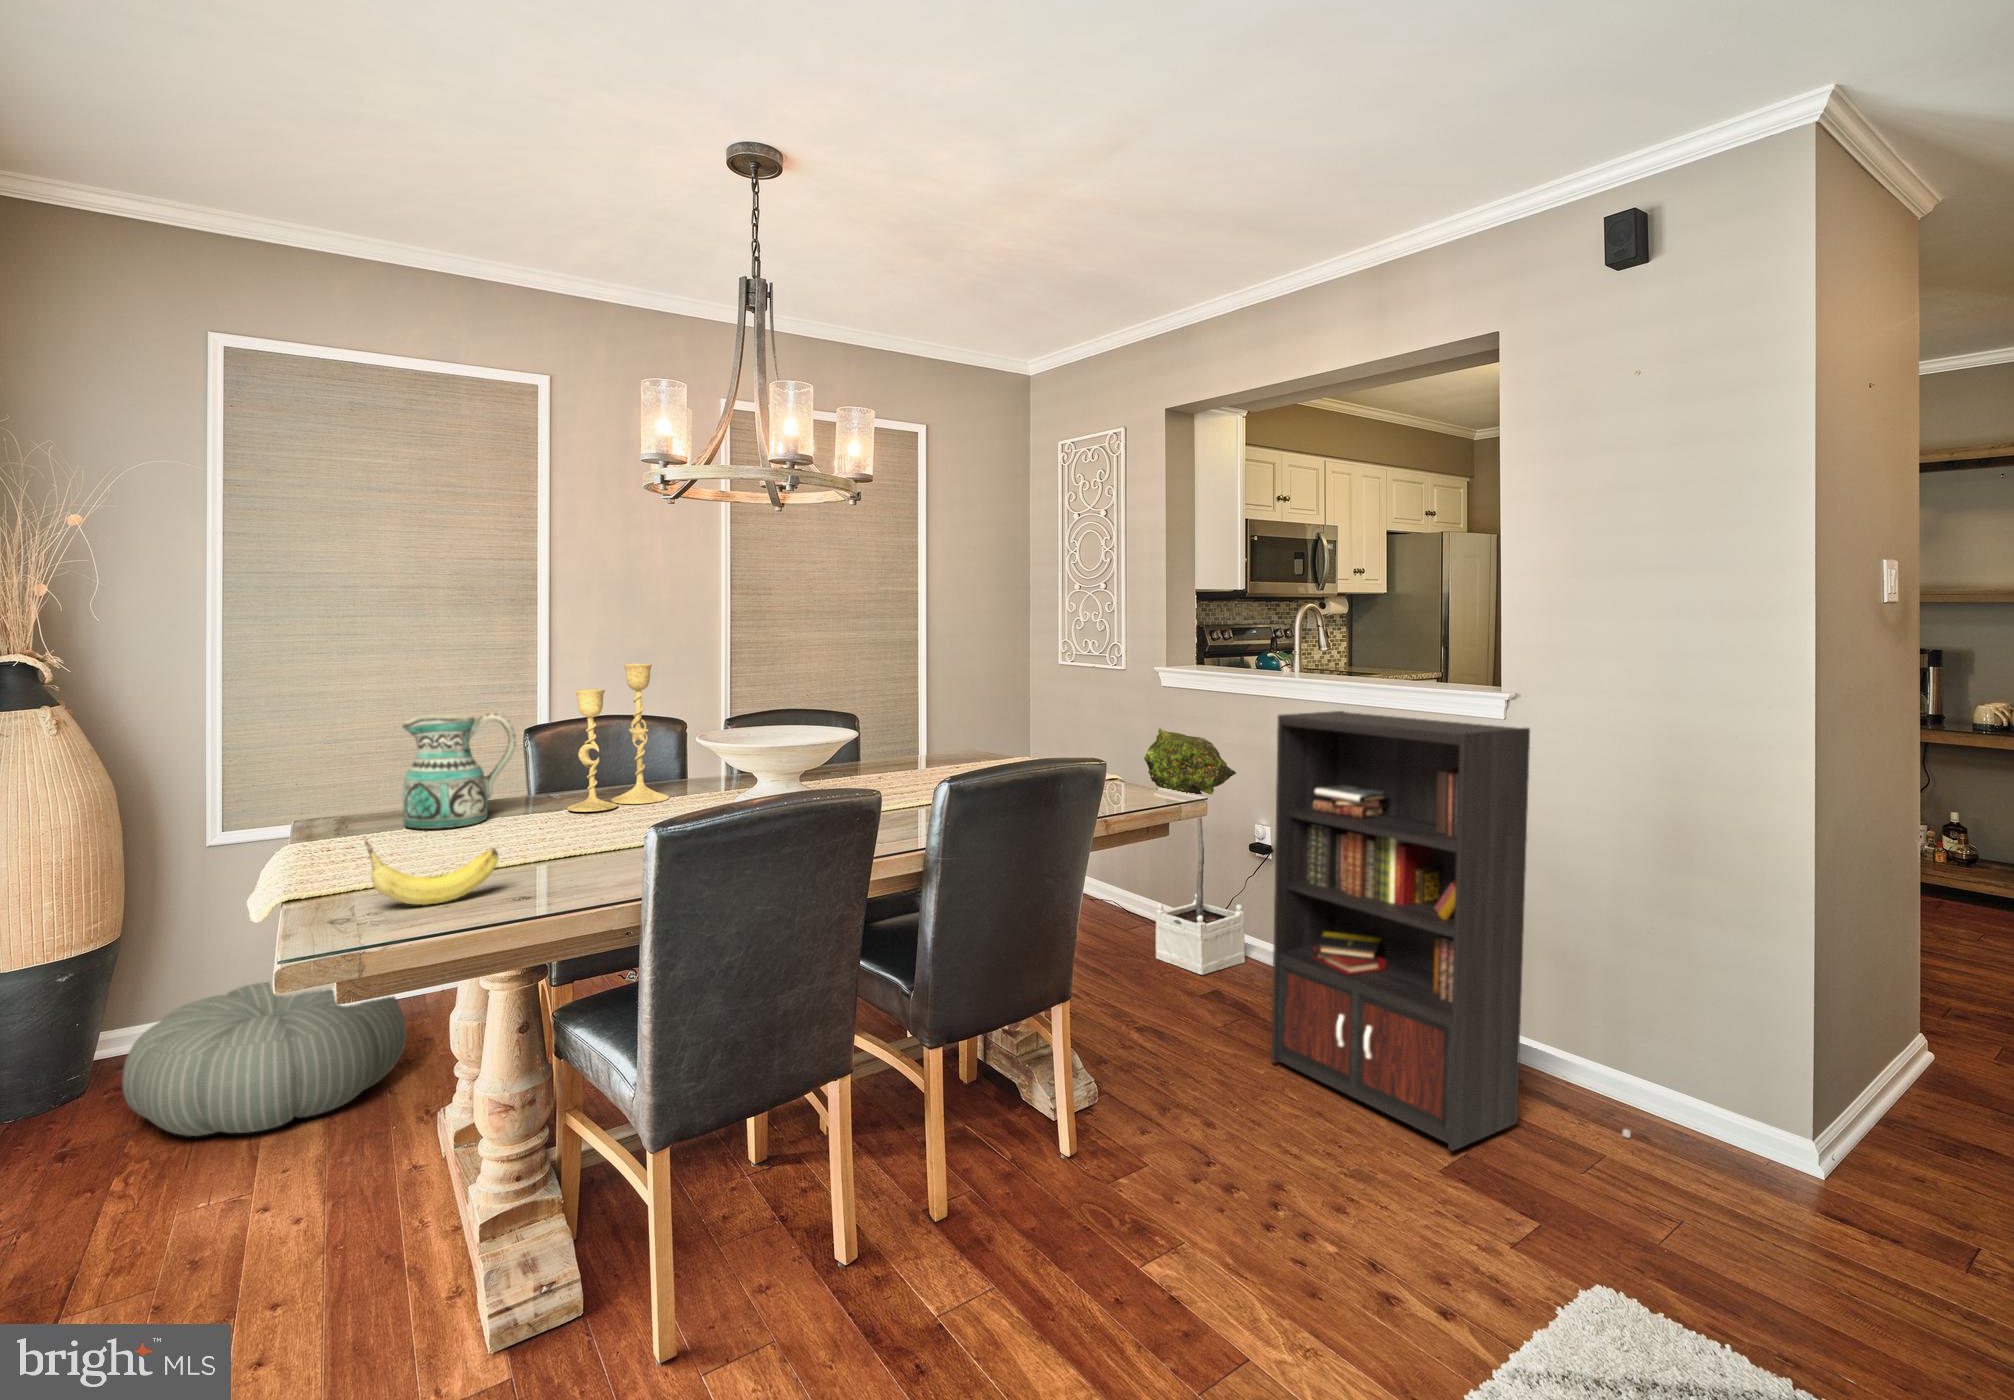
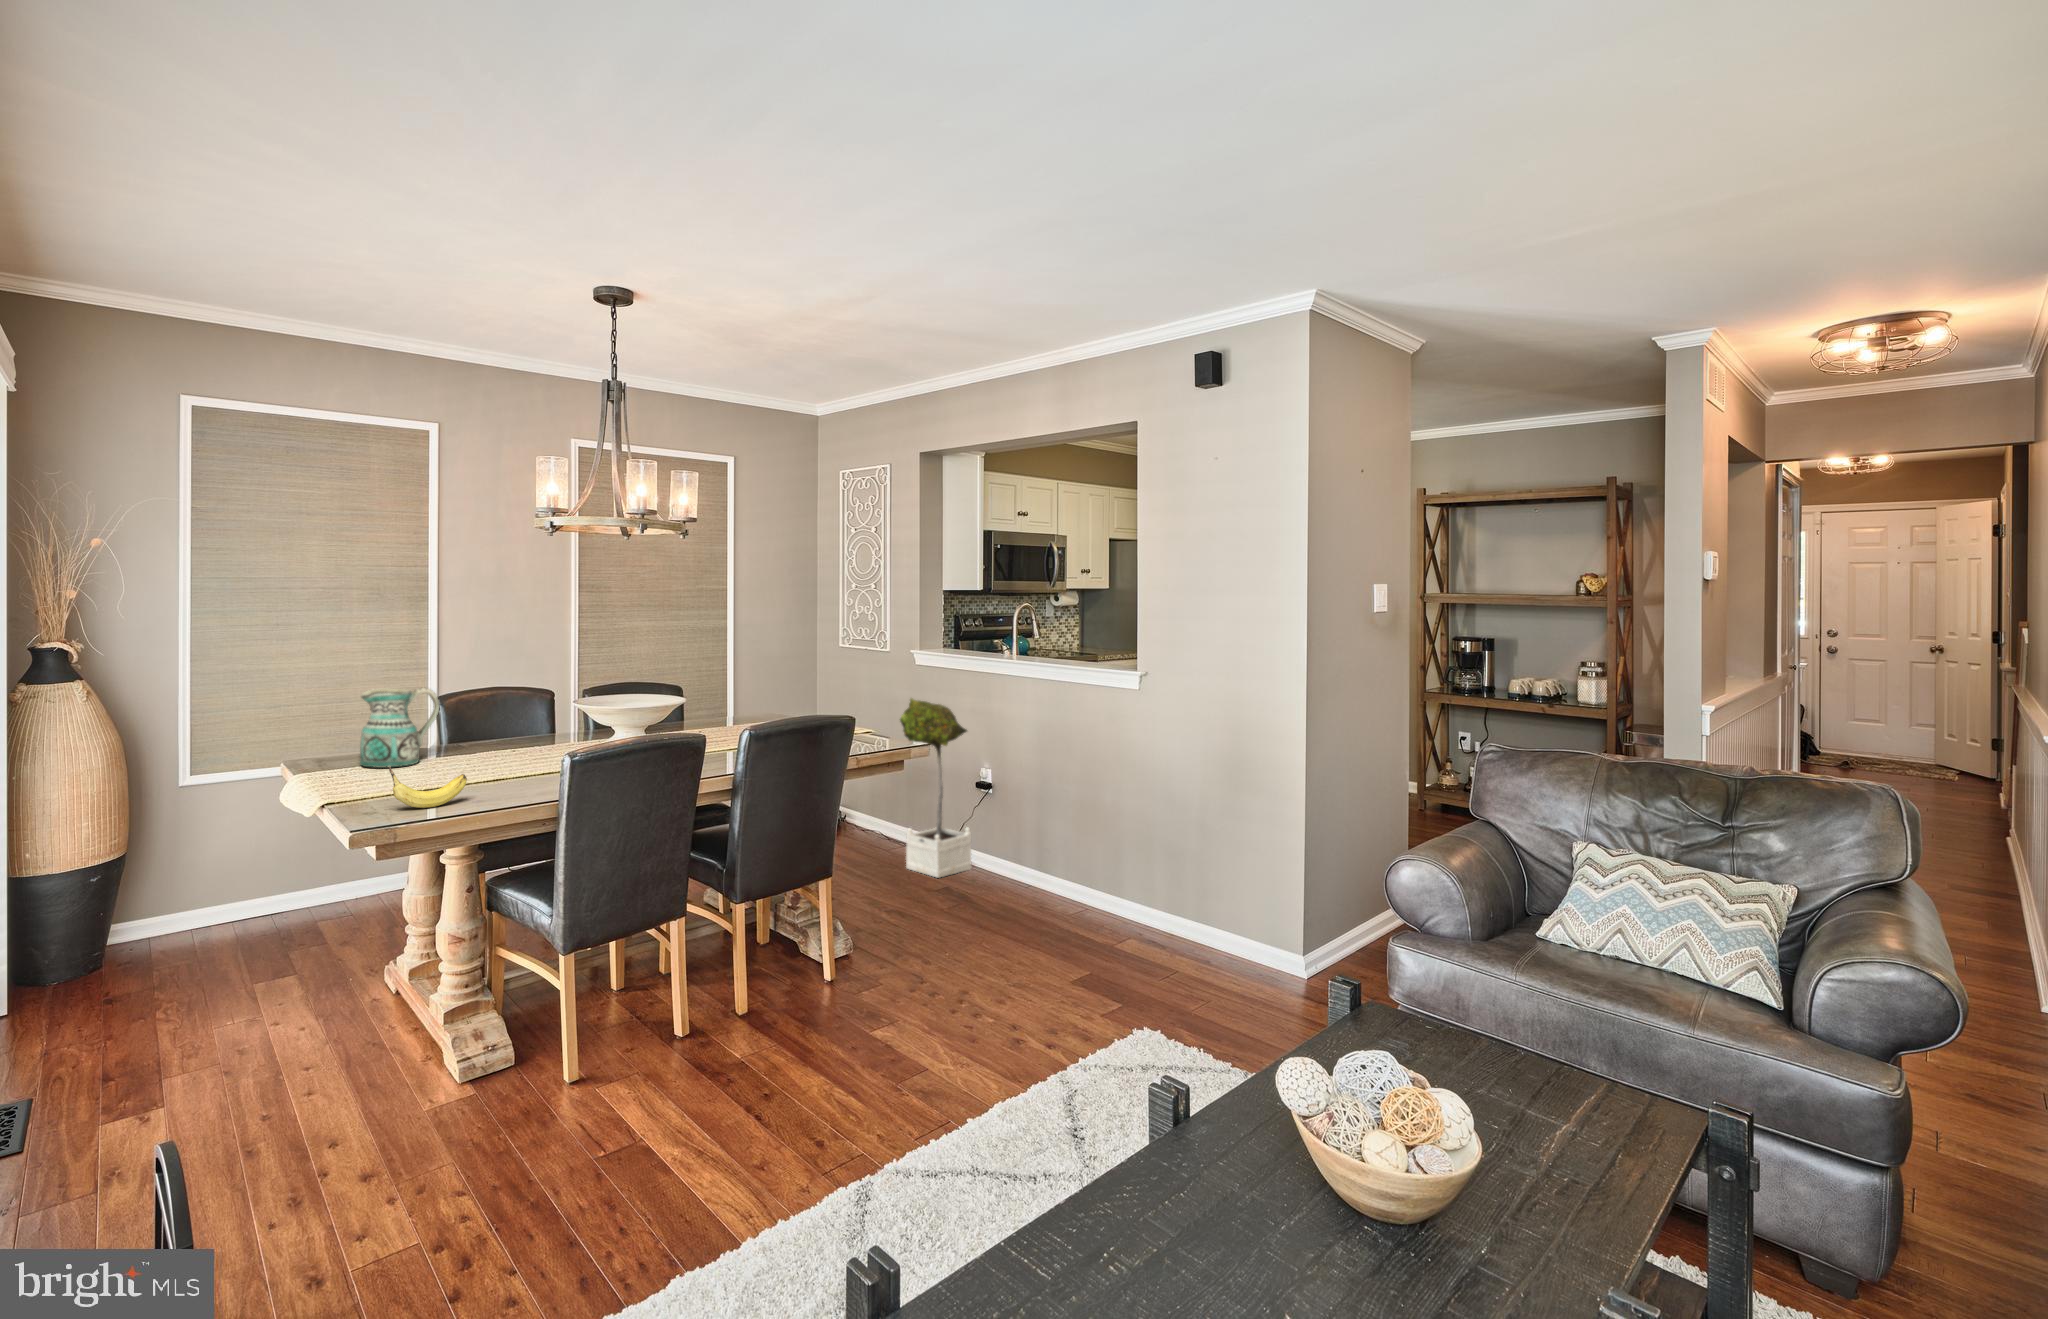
candlestick: present [567,664,669,812] -> none [475,652,546,756]
bookcase: present [1272,711,1631,1151] -> none [973,688,1183,964]
pouf: present [122,982,407,1136] -> none [117,886,330,994]

